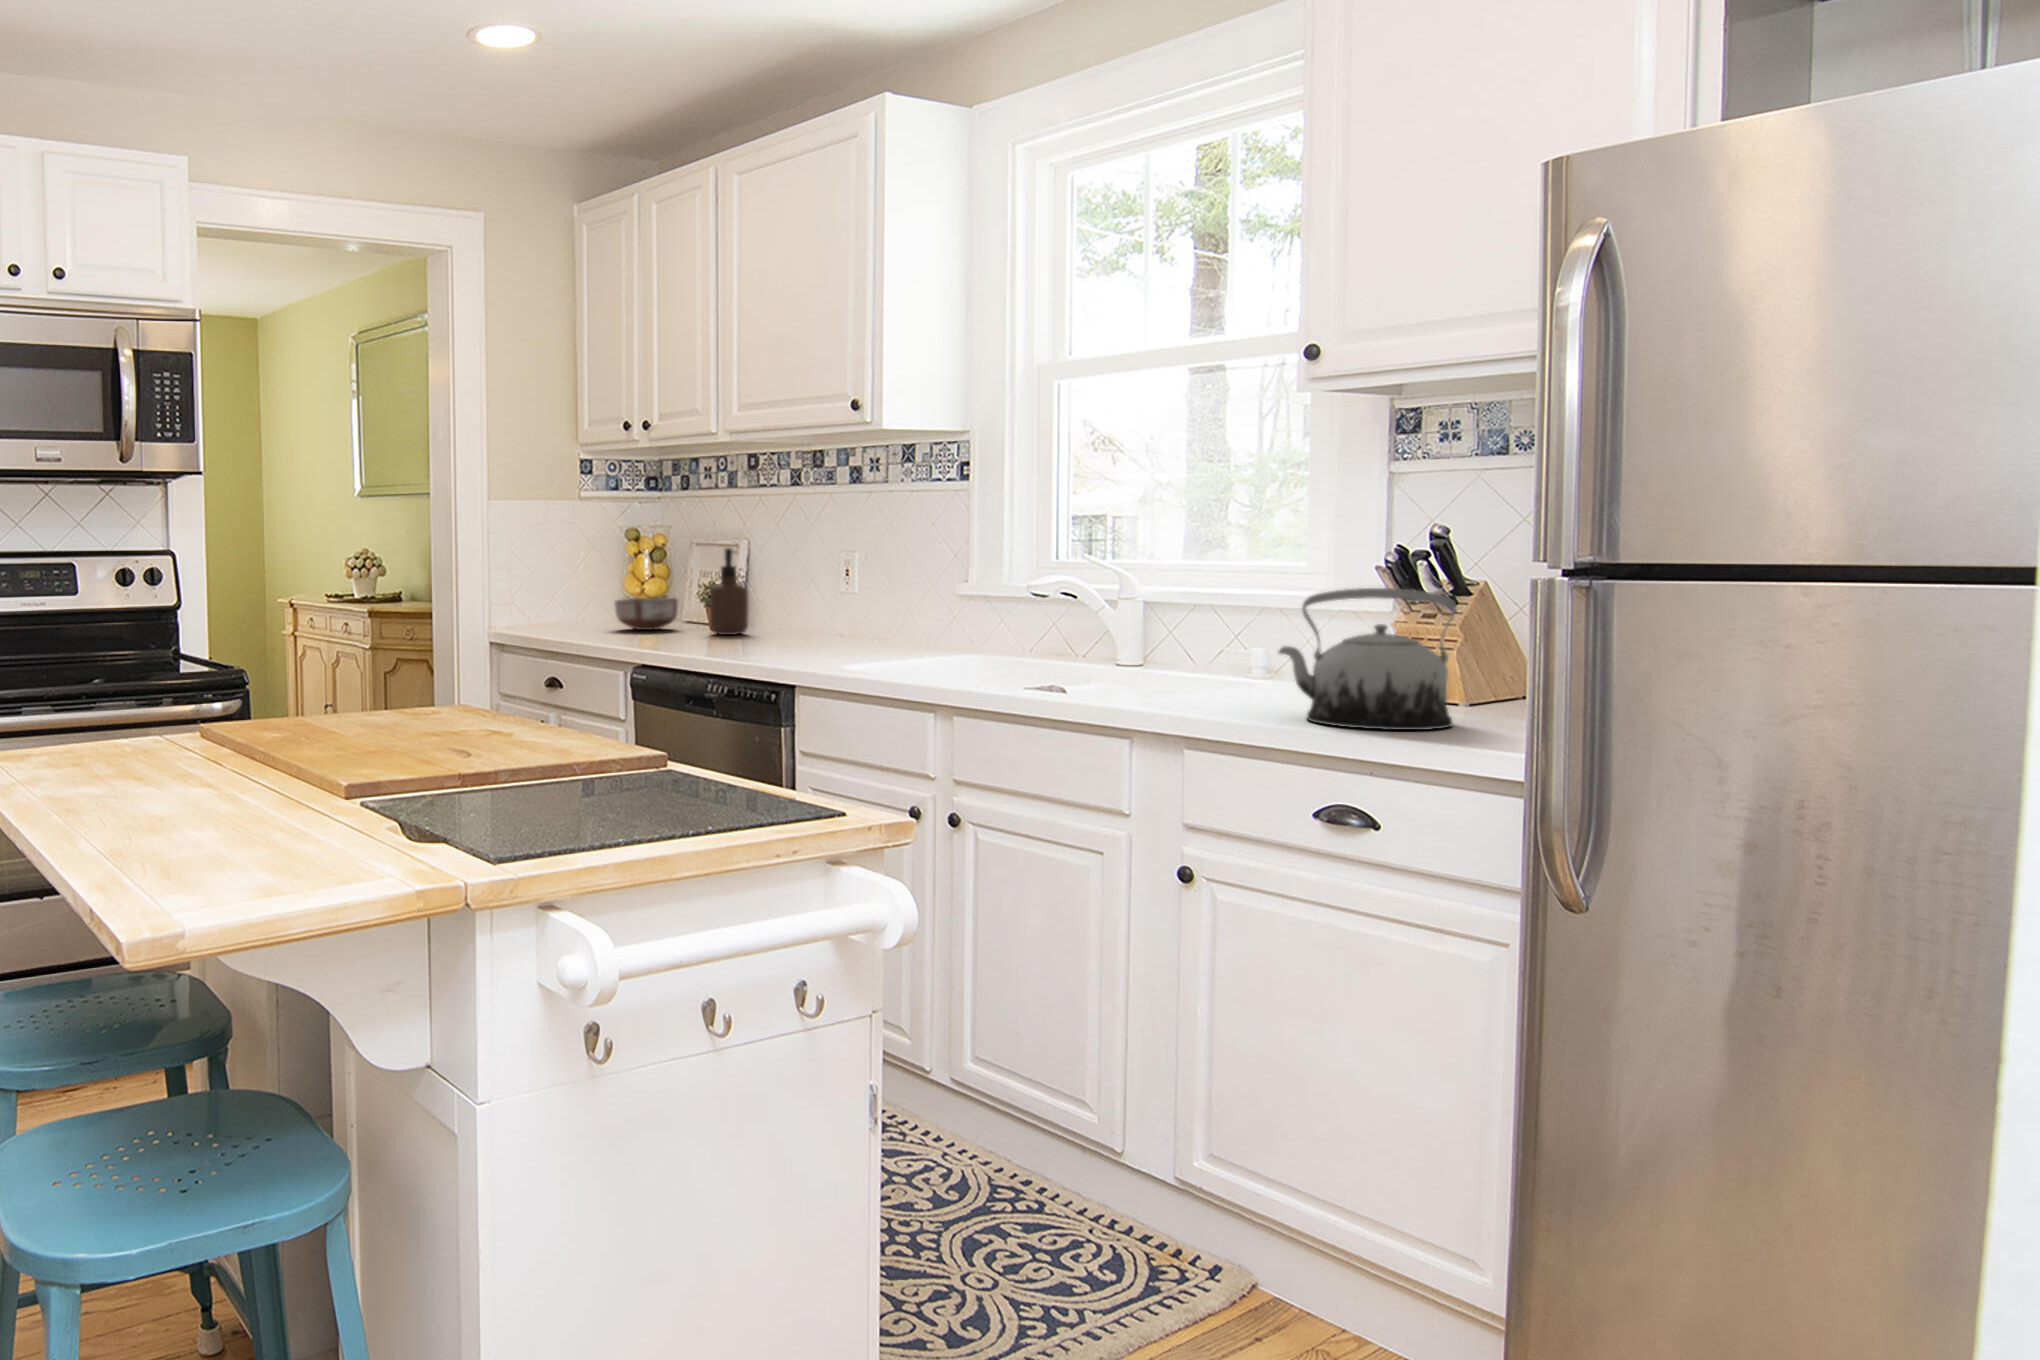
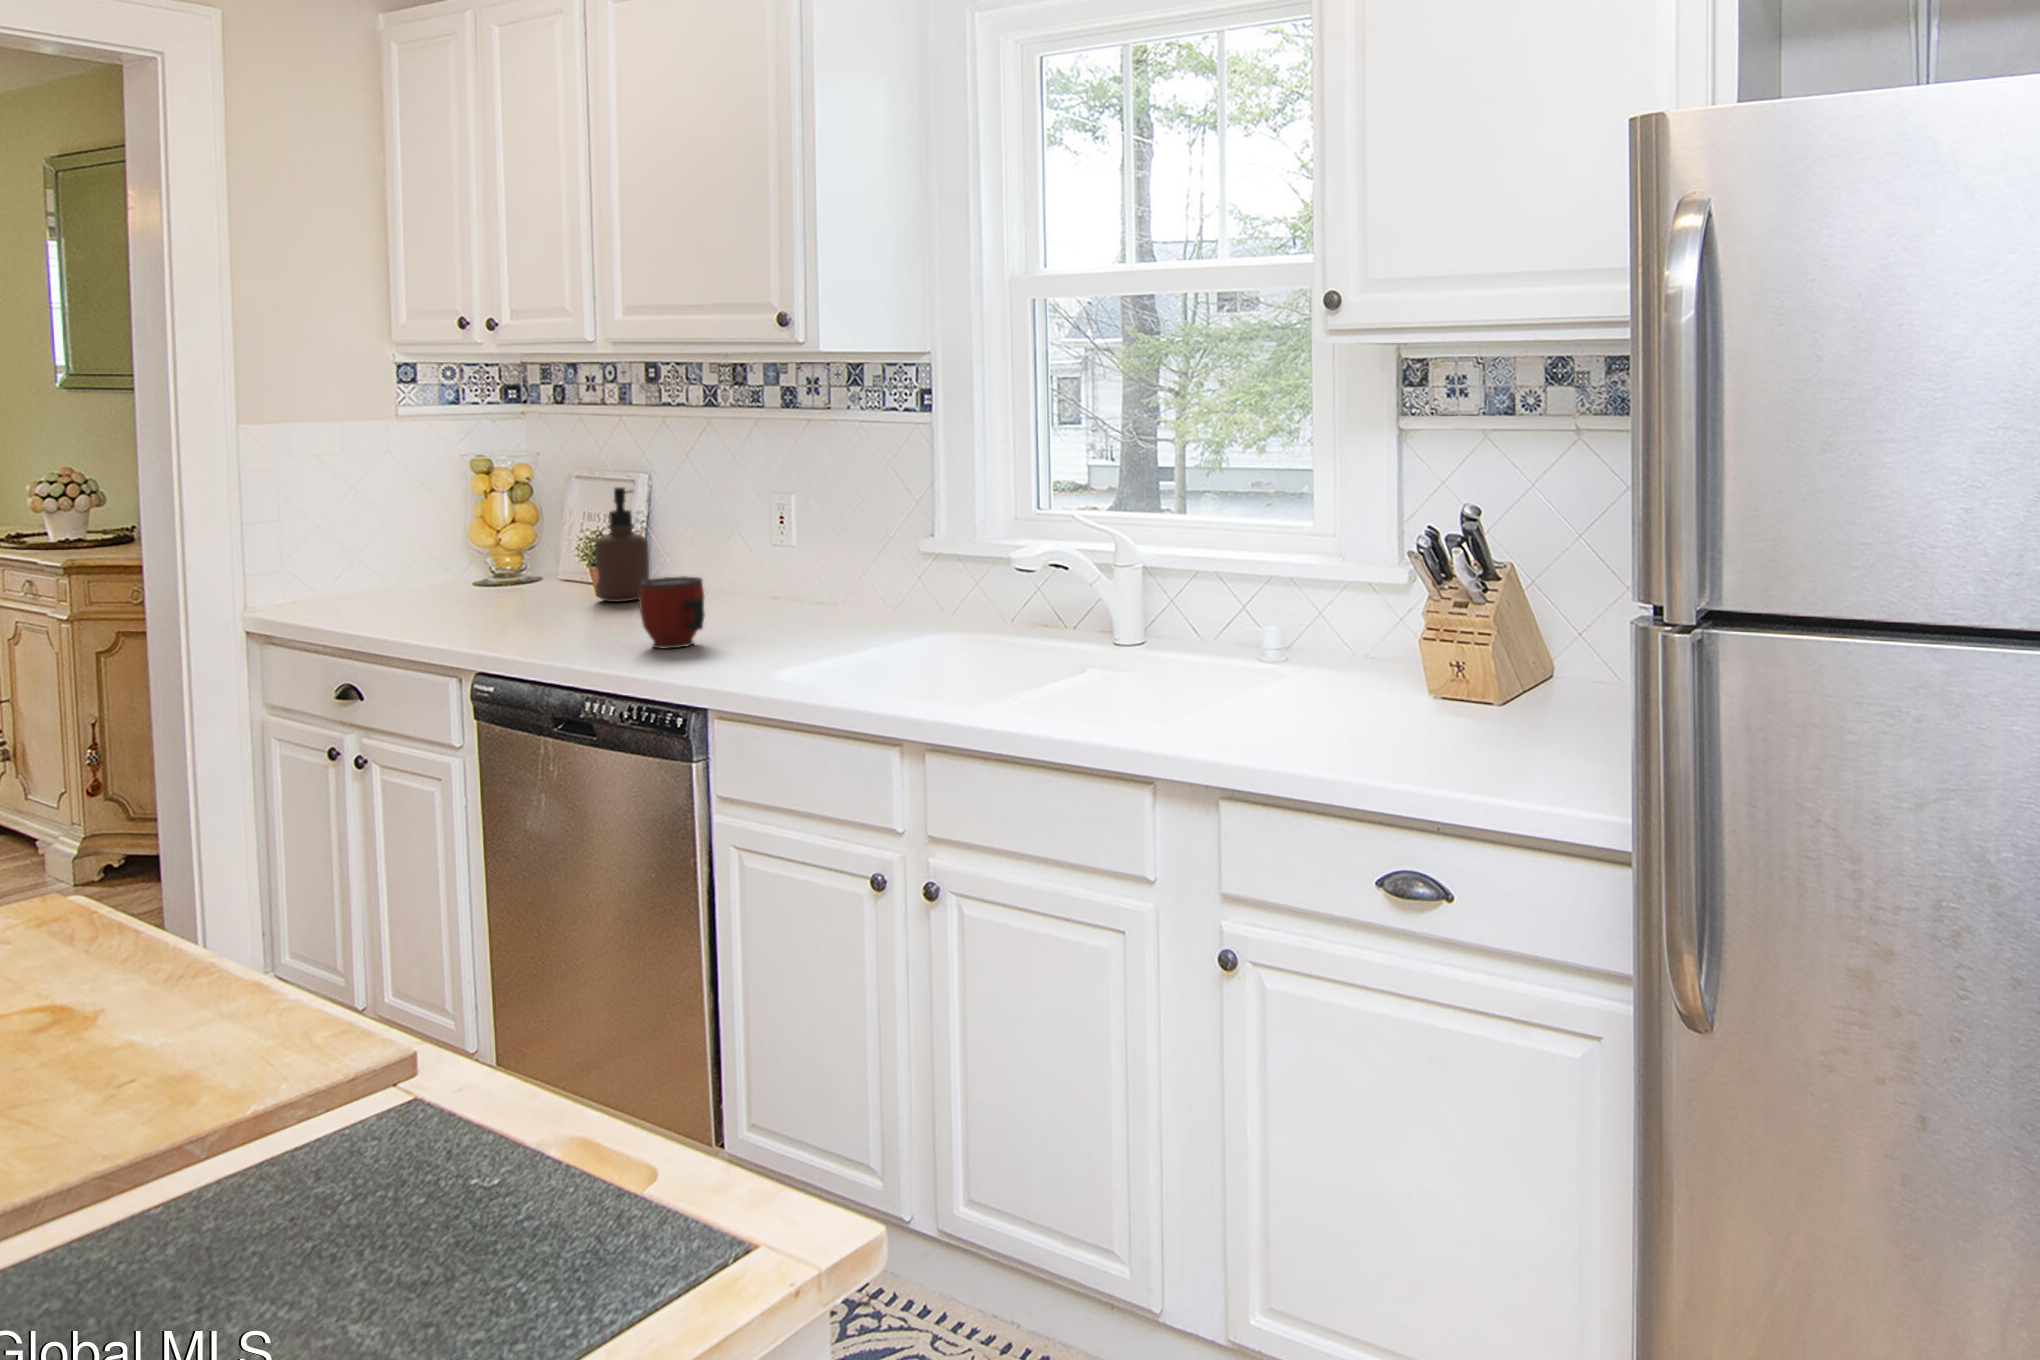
teapot: present [1279,588,1456,730] -> none [1321,586,1506,768]
ceramic bowl: present [615,597,678,630] -> none [454,549,551,597]
mug: none [746,604,792,655] -> present [639,576,704,648]

